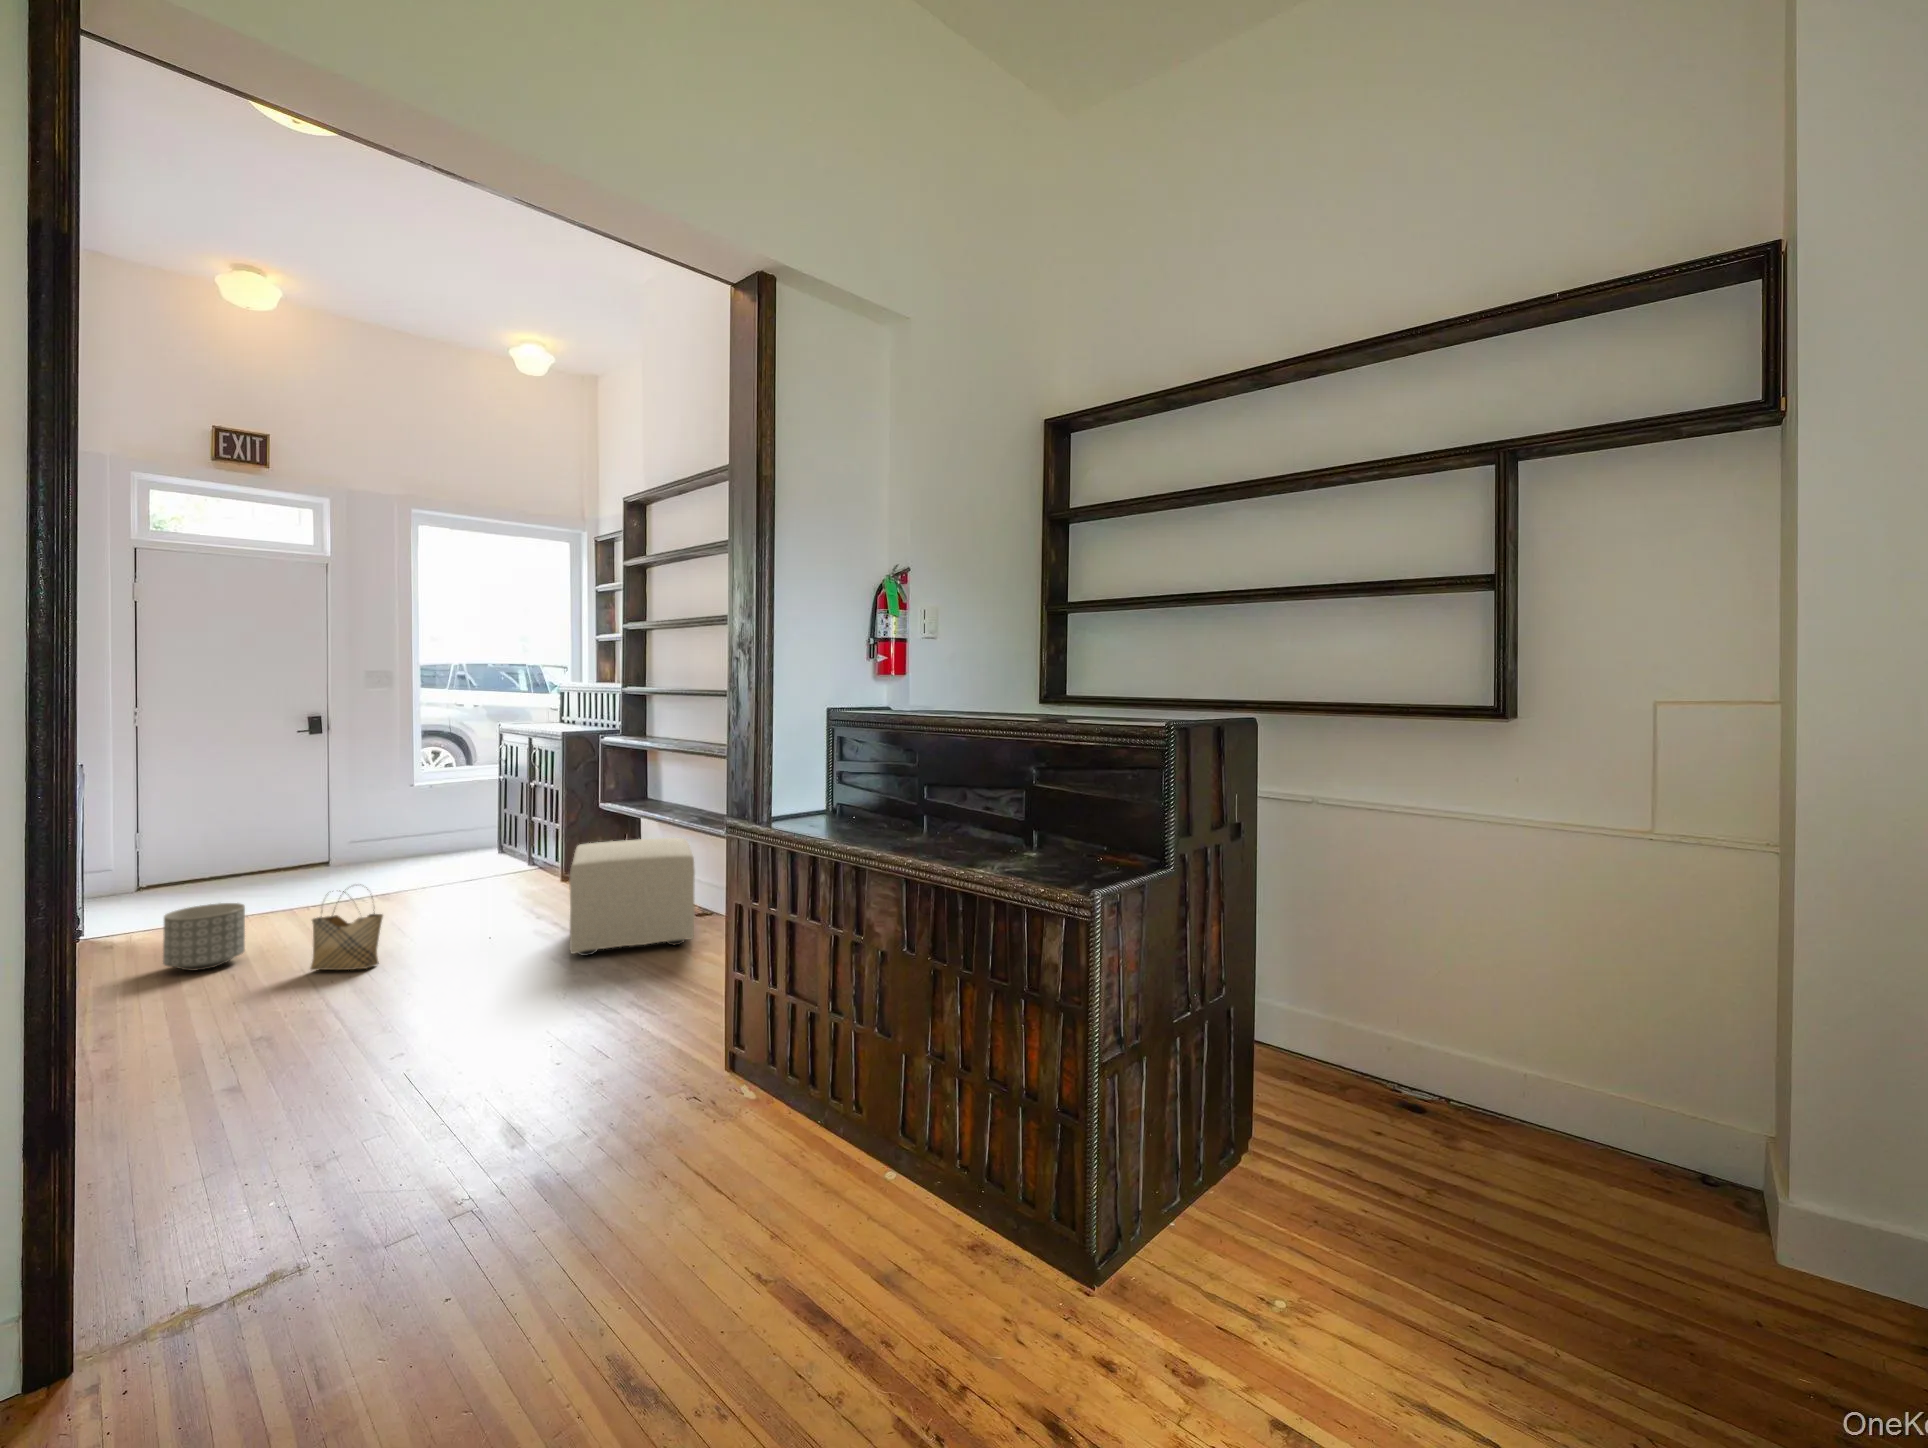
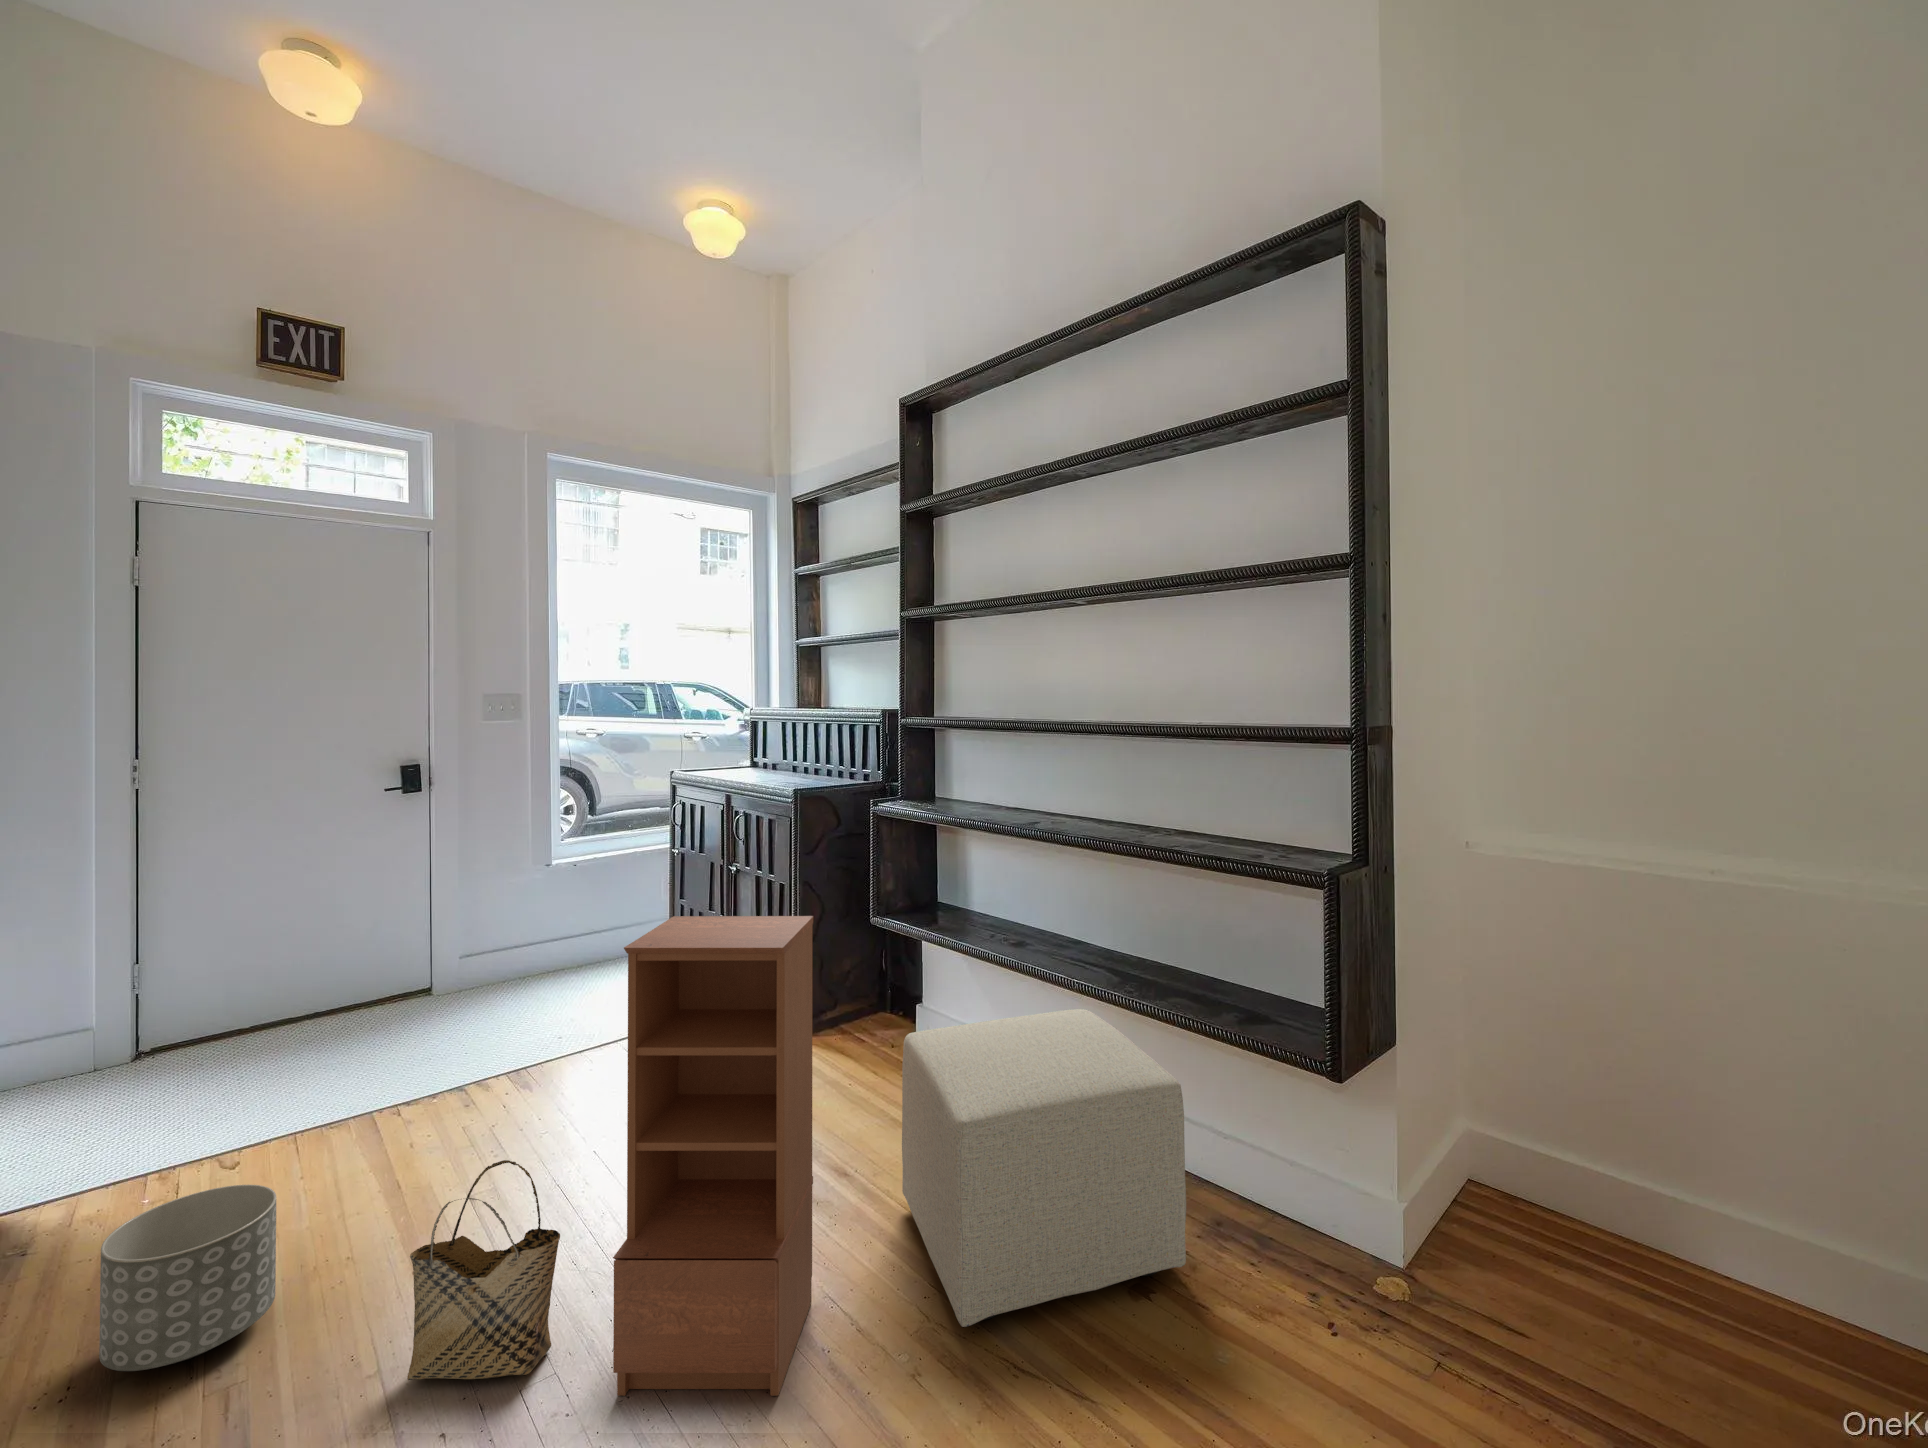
bookcase: none [404,777,512,974] -> present [613,916,813,1396]

